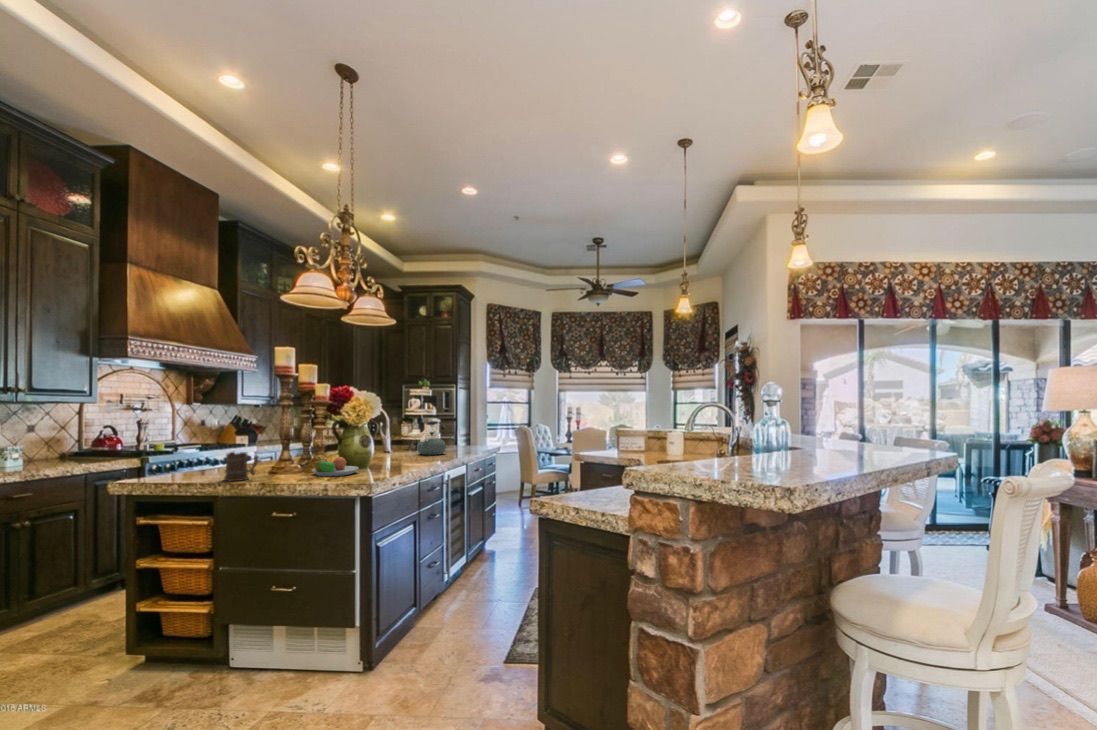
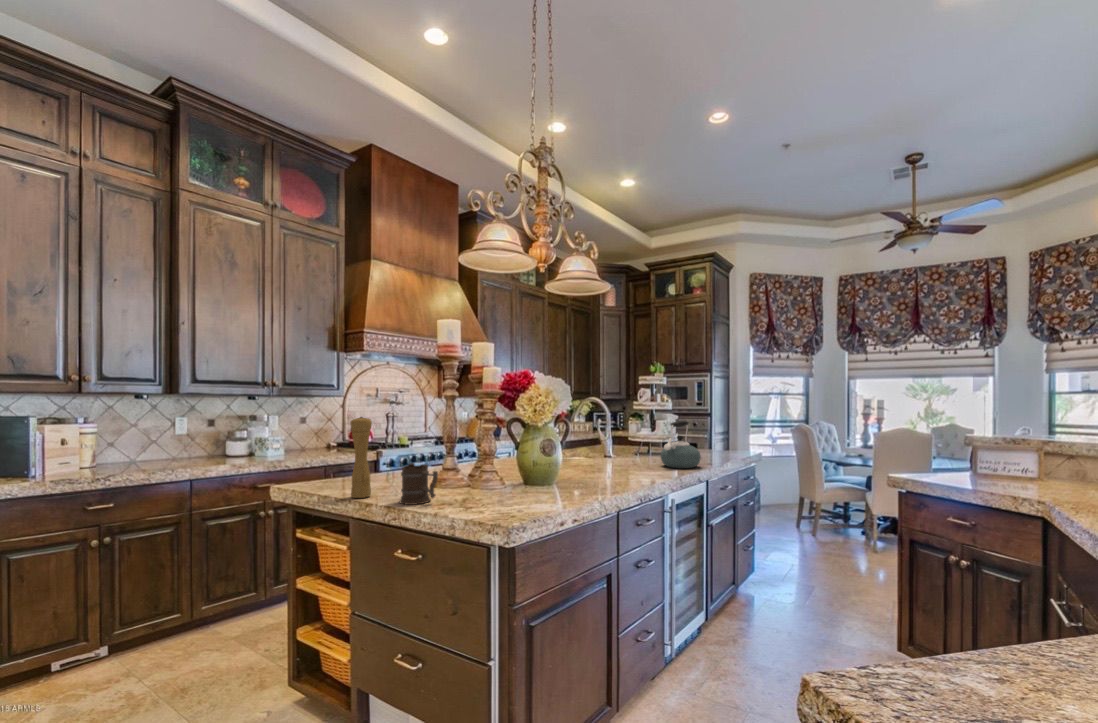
pepper mill: none [174,417,194,481] -> present [350,417,372,498]
fruit bowl: present [312,457,358,476] -> none [508,474,571,506]

